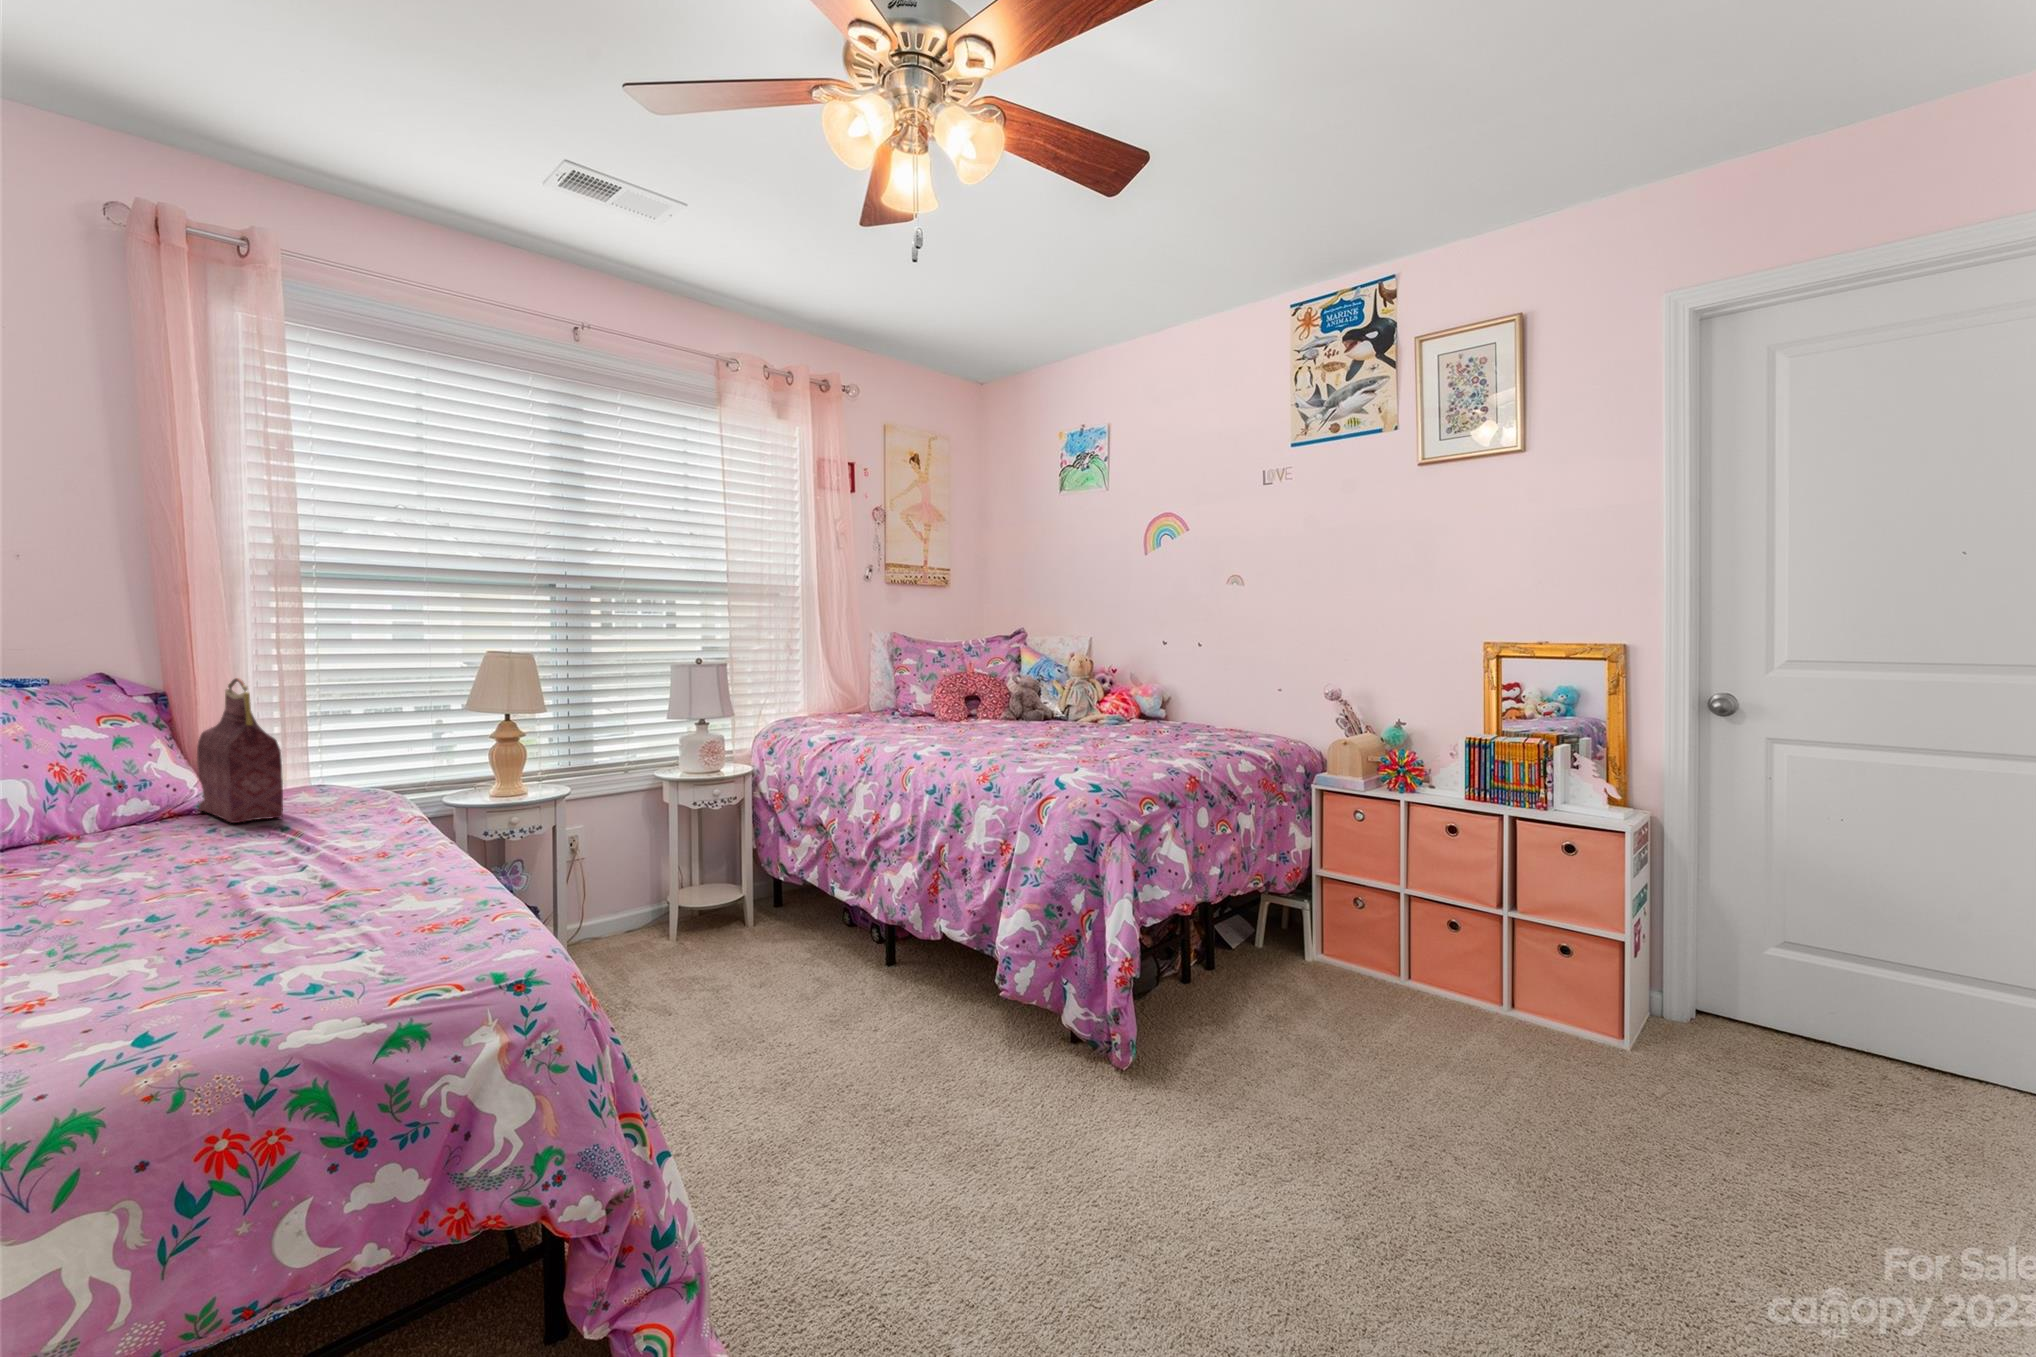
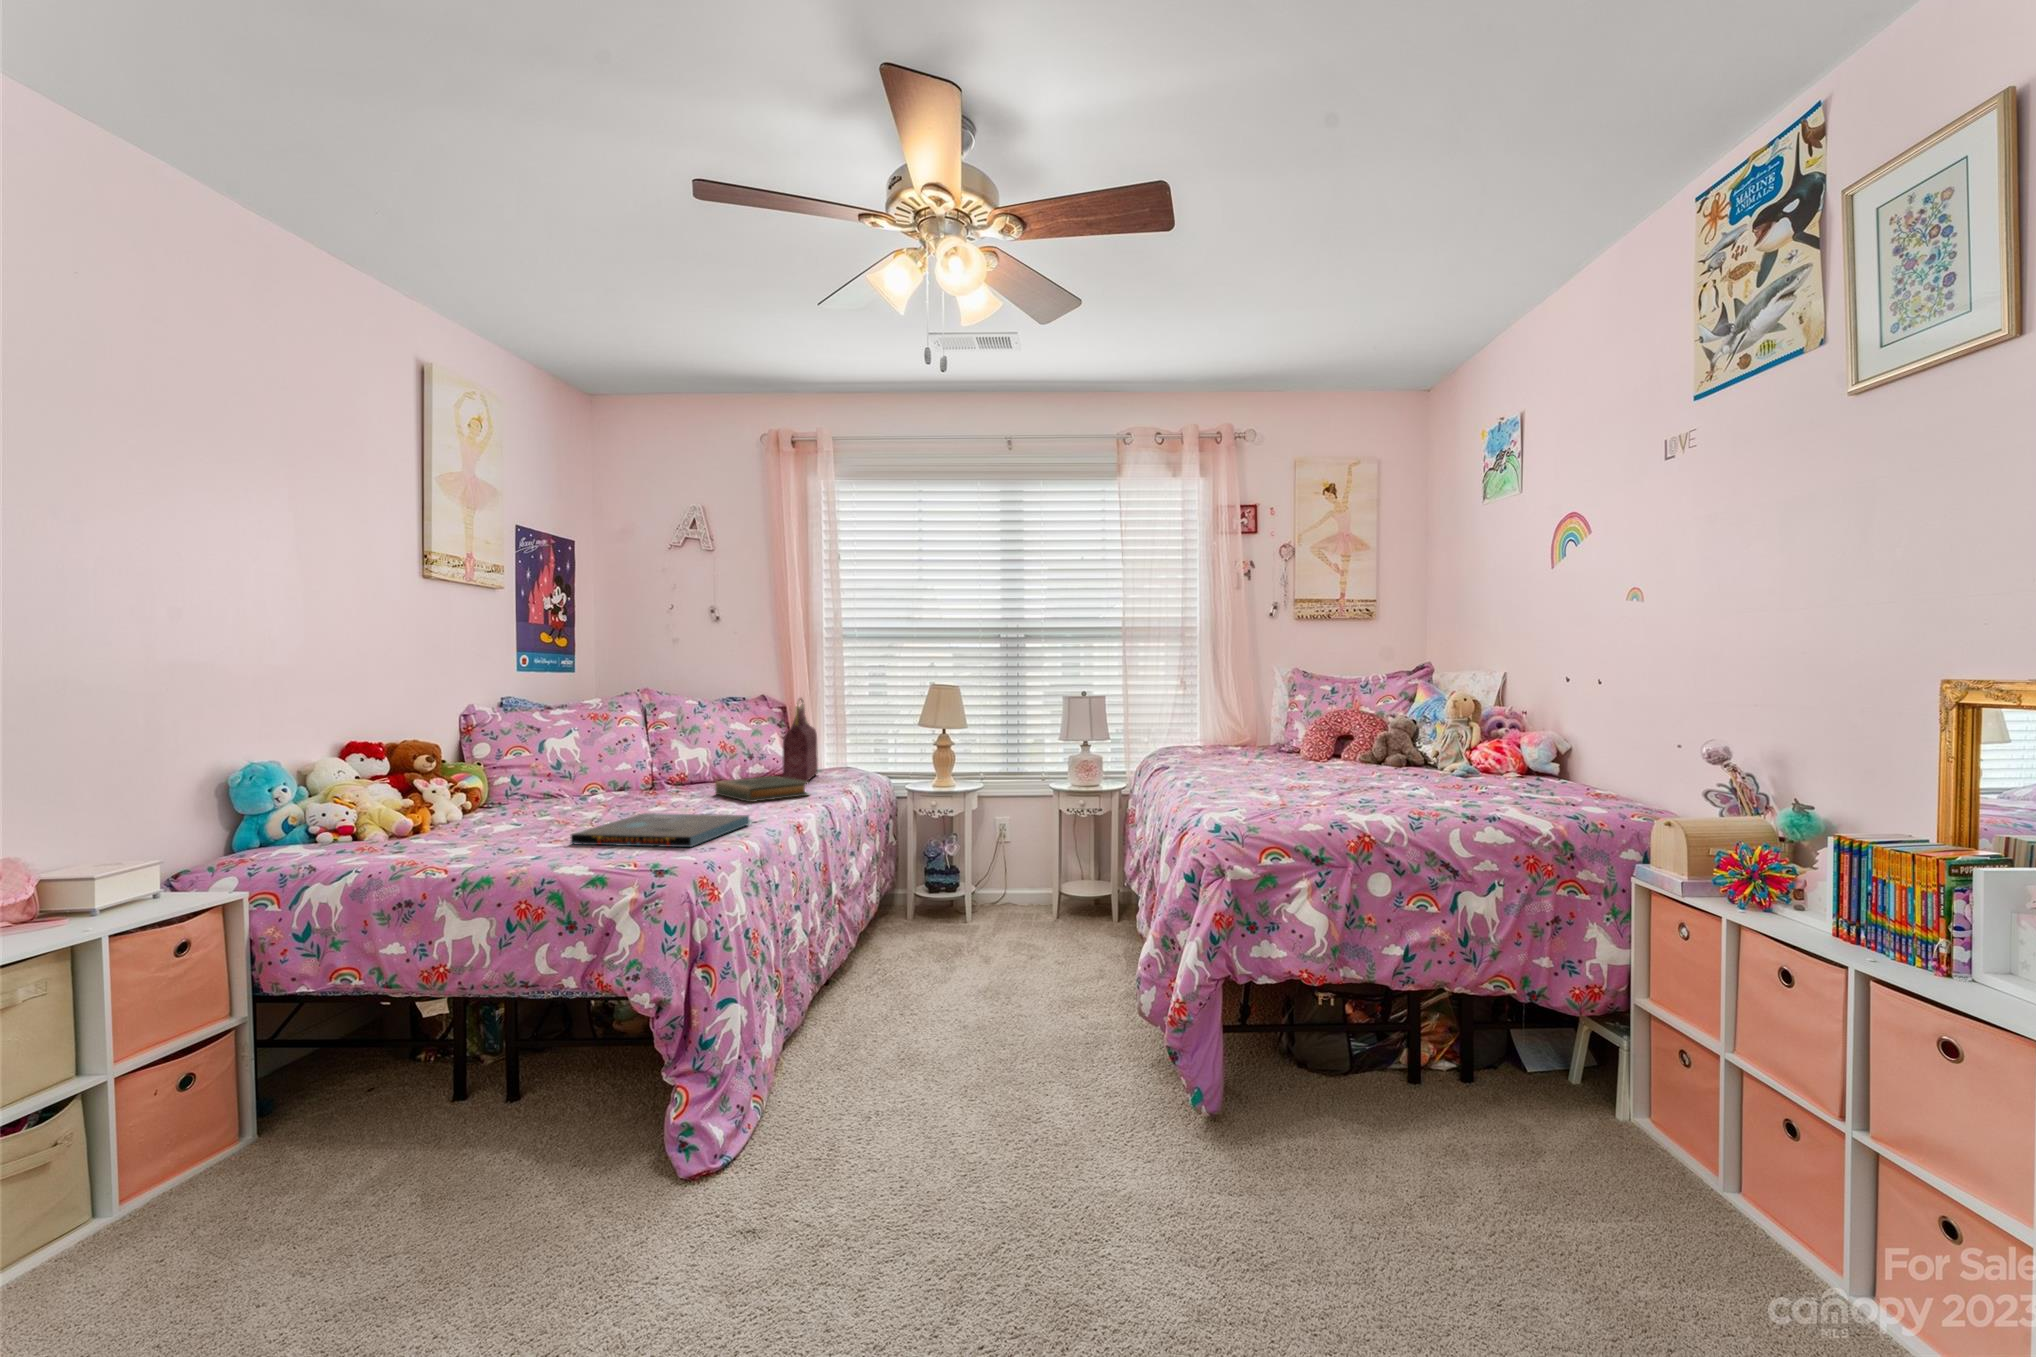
hardback book: none [141,812,369,859] -> present [715,776,809,802]
board game: none [129,871,460,994] -> present [570,813,749,847]

